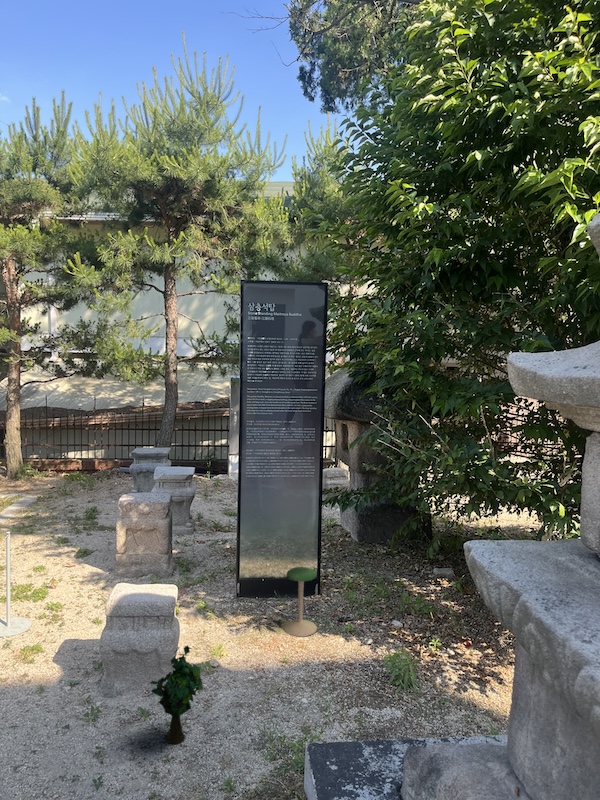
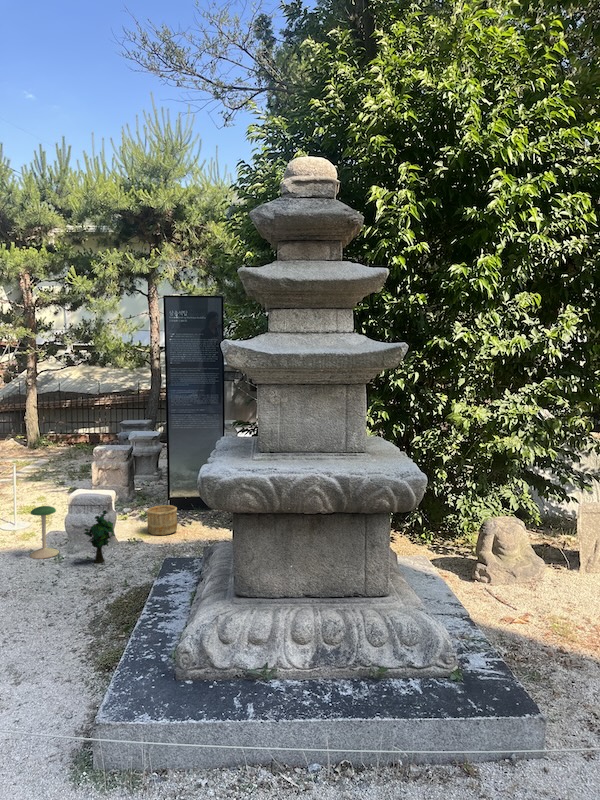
stool: present [283,567,317,637] -> present [30,506,59,559]
wooden bucket: none [225,601,272,656] -> present [146,505,177,535]

